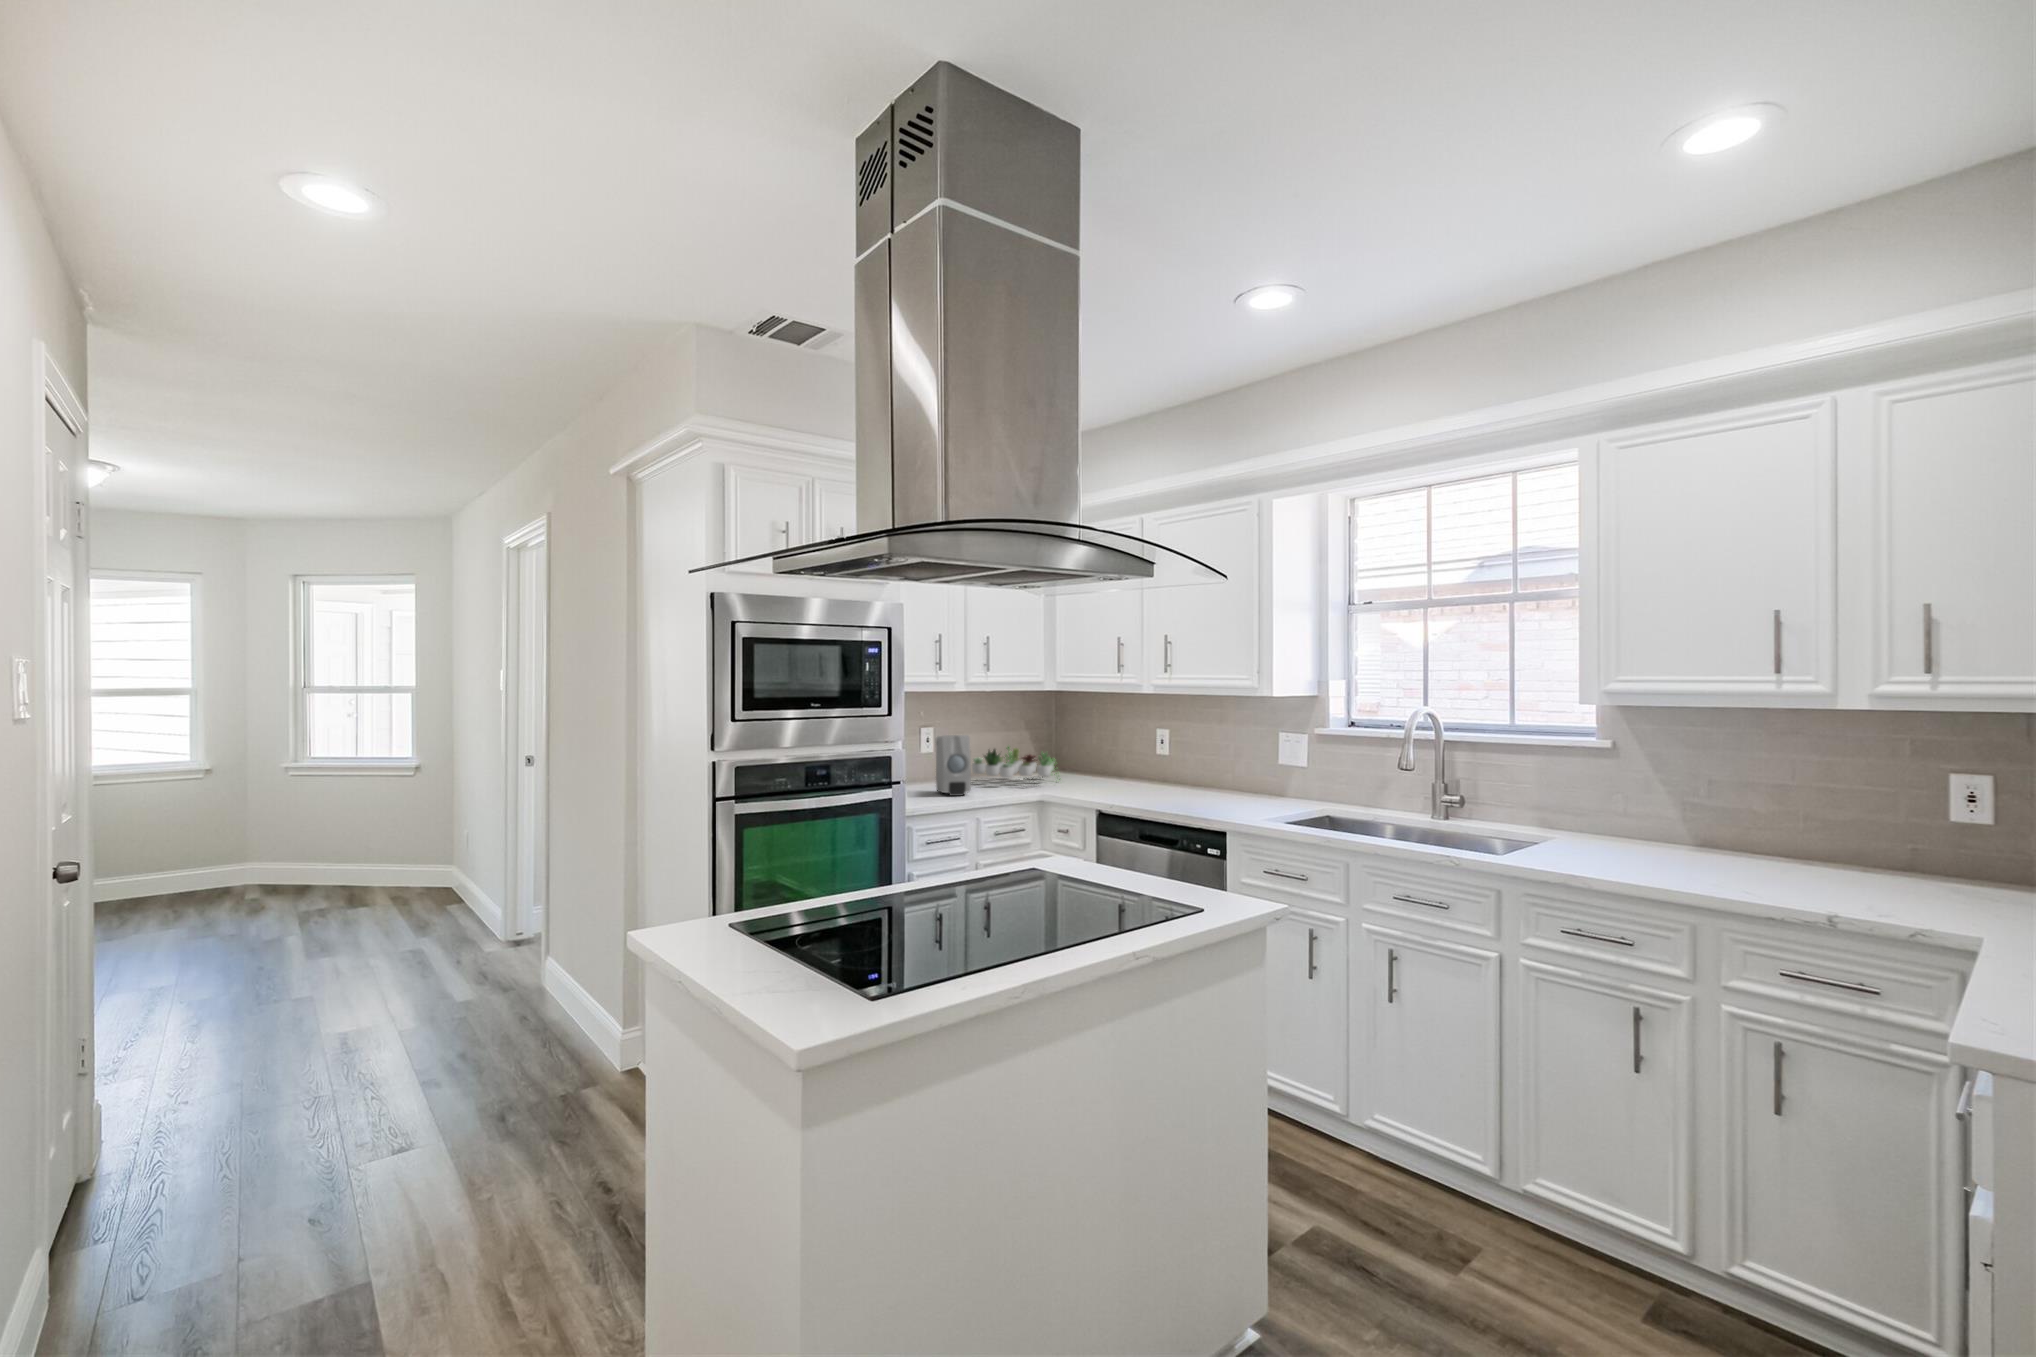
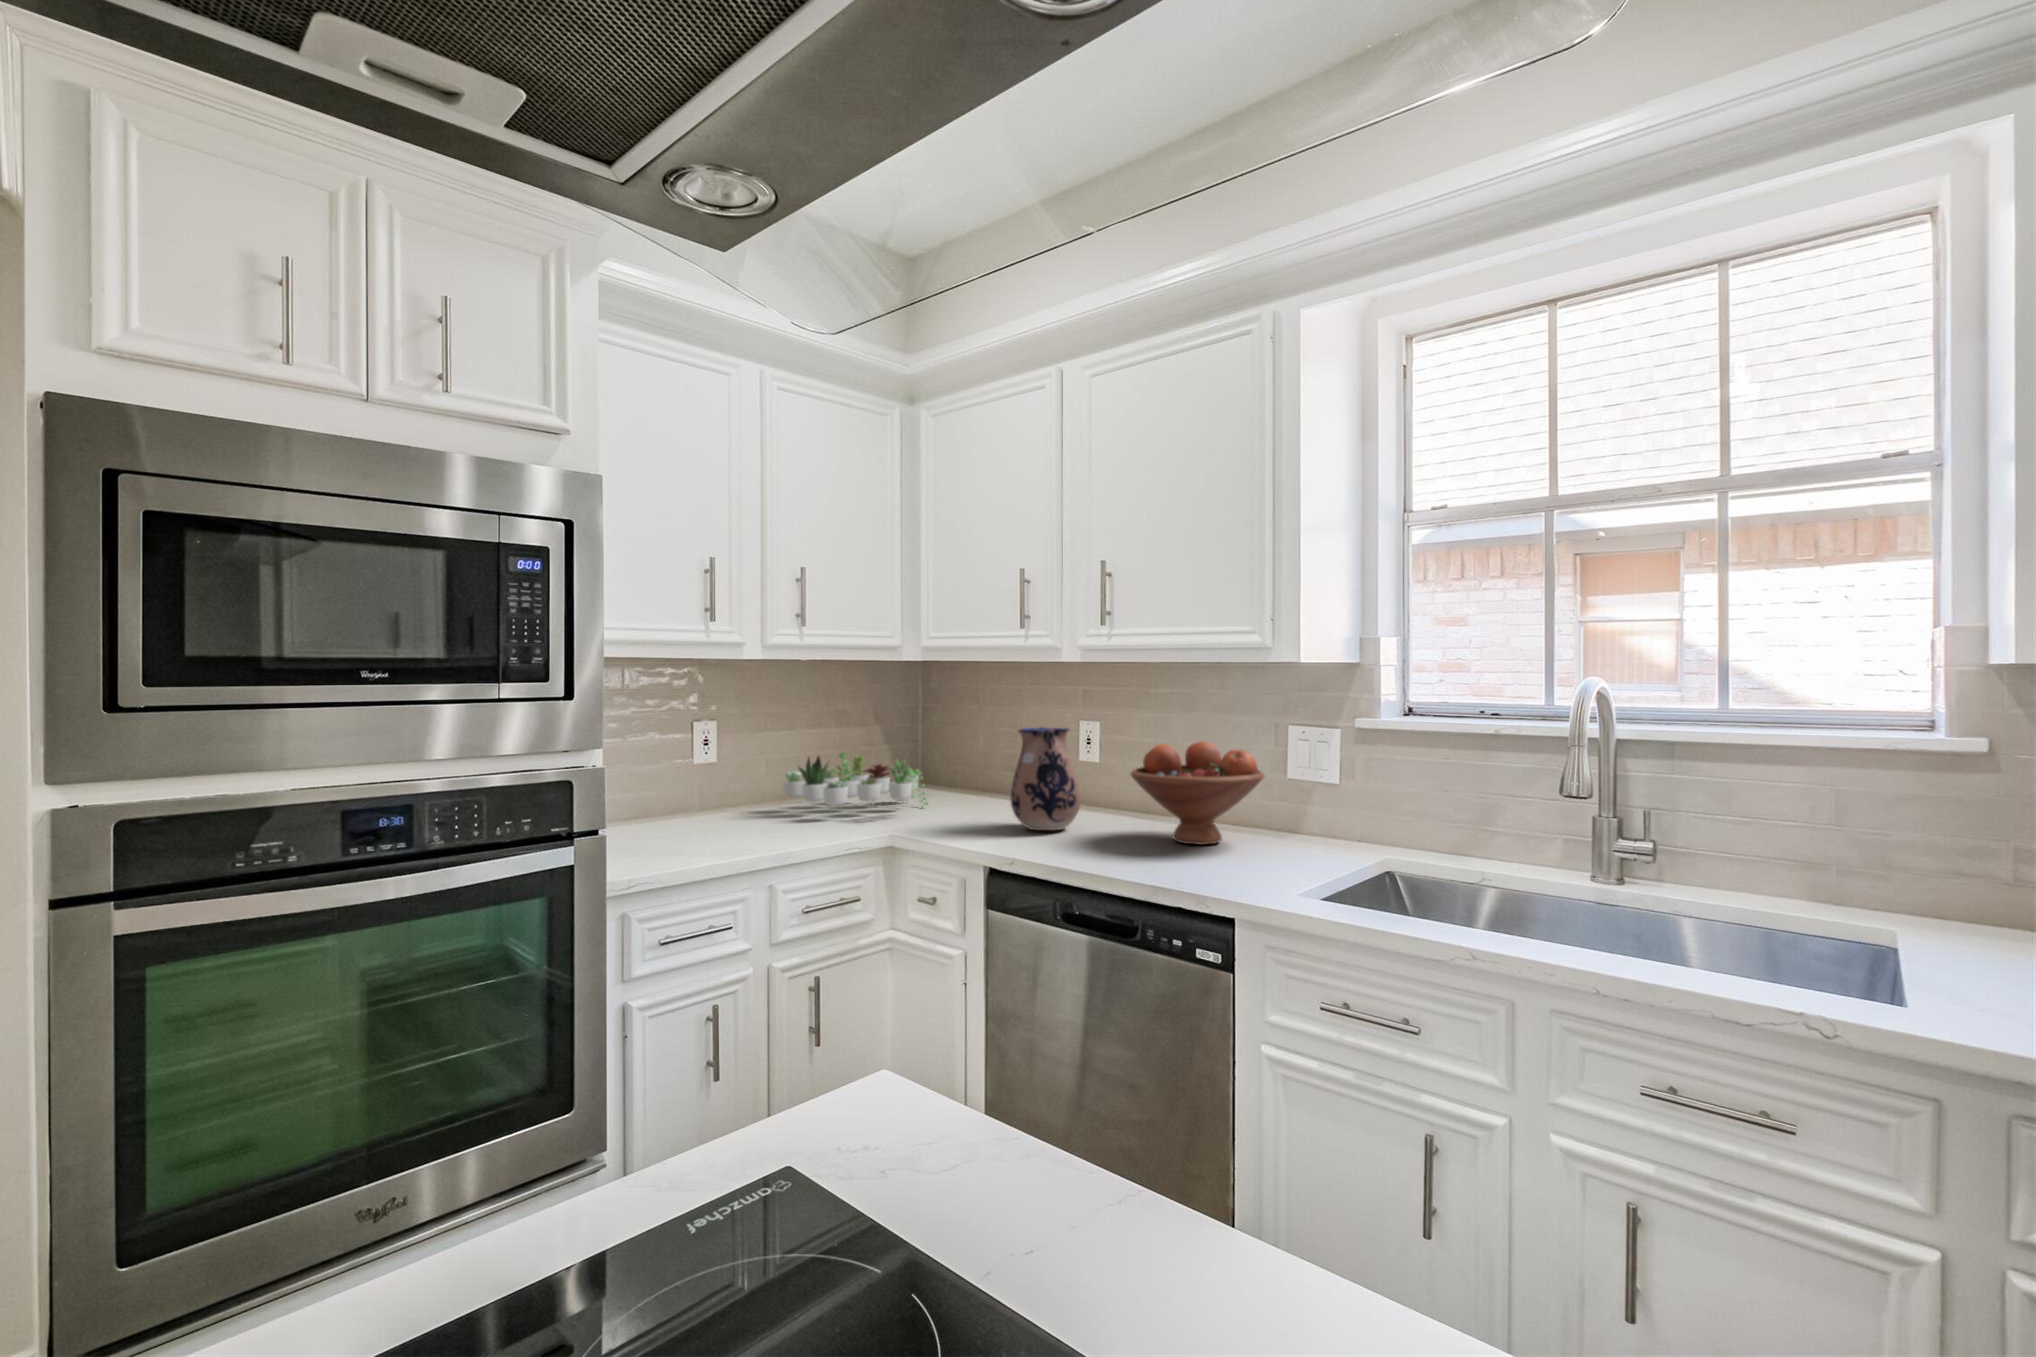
ceramic pitcher: none [1113,733,1155,794] -> present [1011,727,1081,830]
soap dispenser: present [936,735,971,796] -> none [705,735,760,844]
fruit bowl: none [1183,743,1260,801] -> present [1131,741,1264,844]

